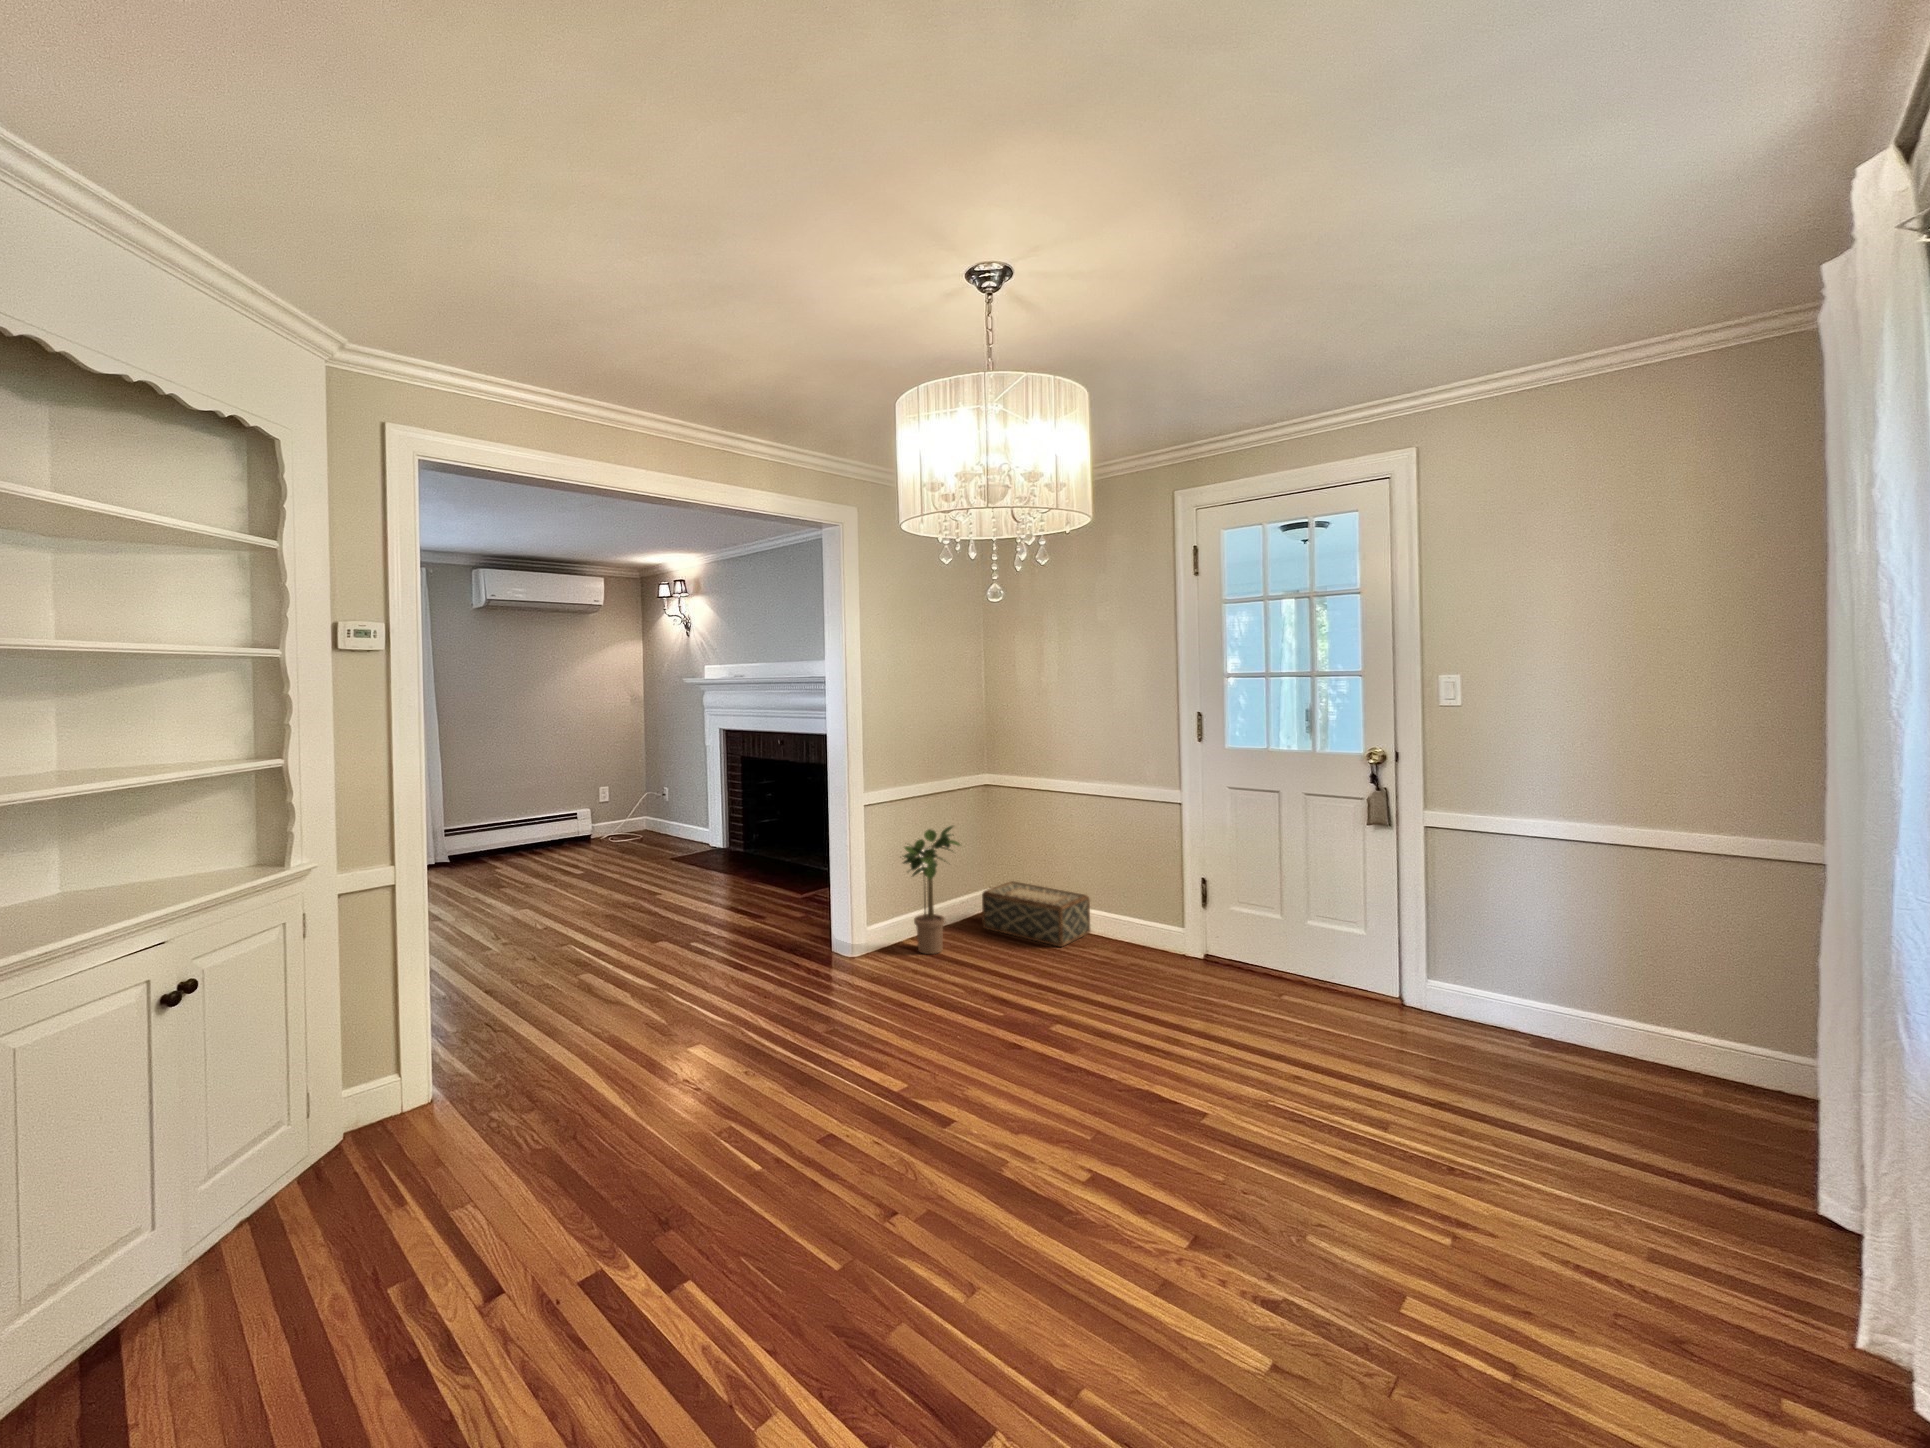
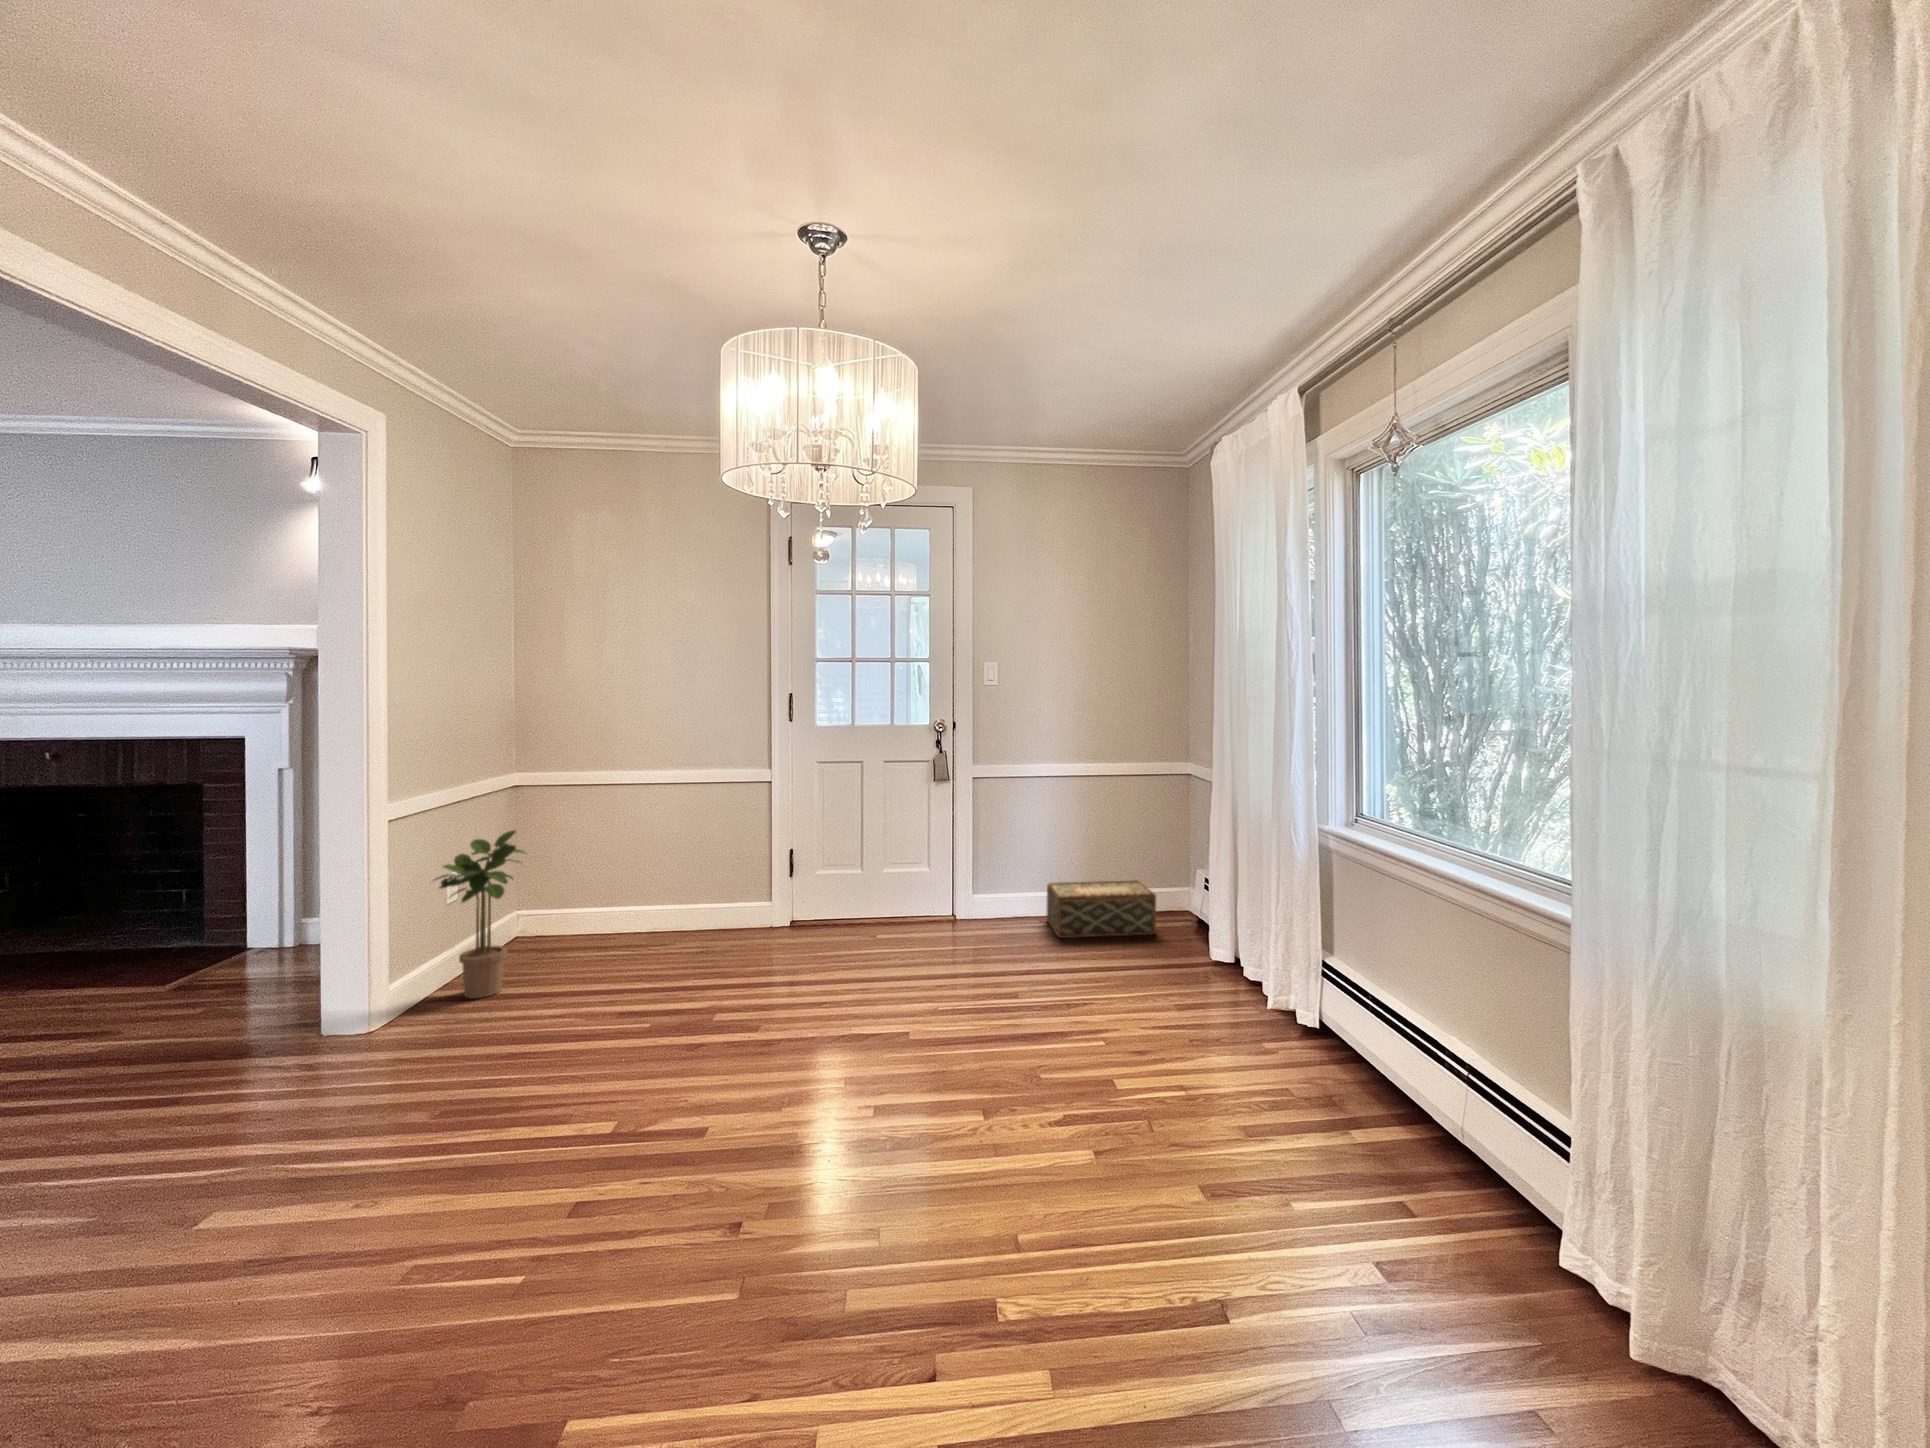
woven basket: present [982,881,1090,947] -> present [1047,880,1156,938]

